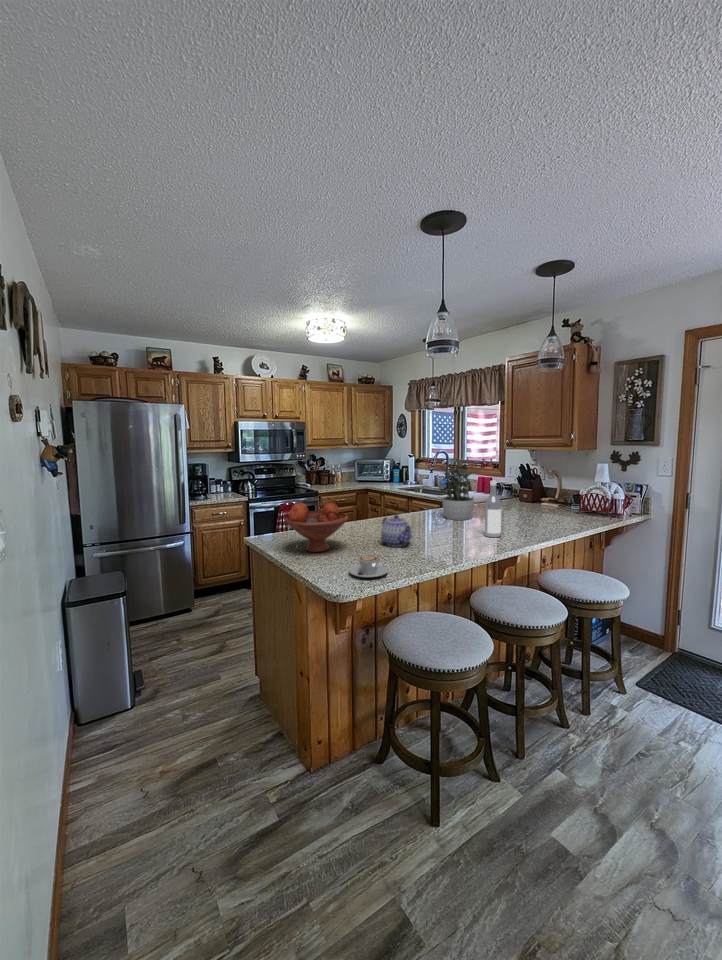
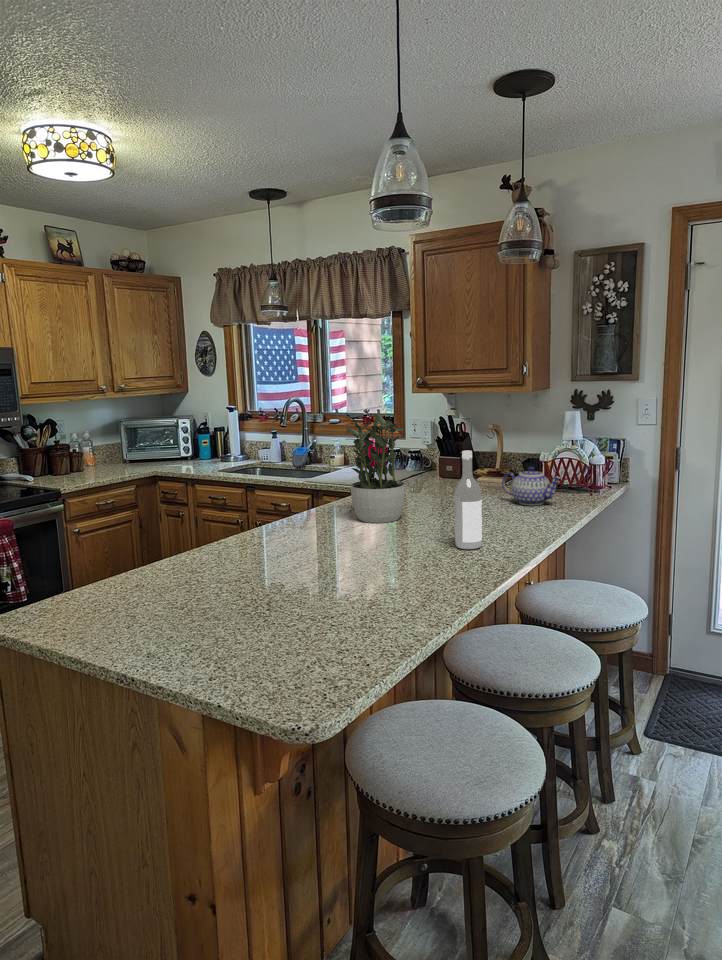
fruit bowl: present [285,502,348,552] -> none [98,523,242,635]
teapot: present [381,515,412,547] -> present [502,467,561,506]
coffee cup: present [349,555,388,577] -> none [296,628,377,680]

